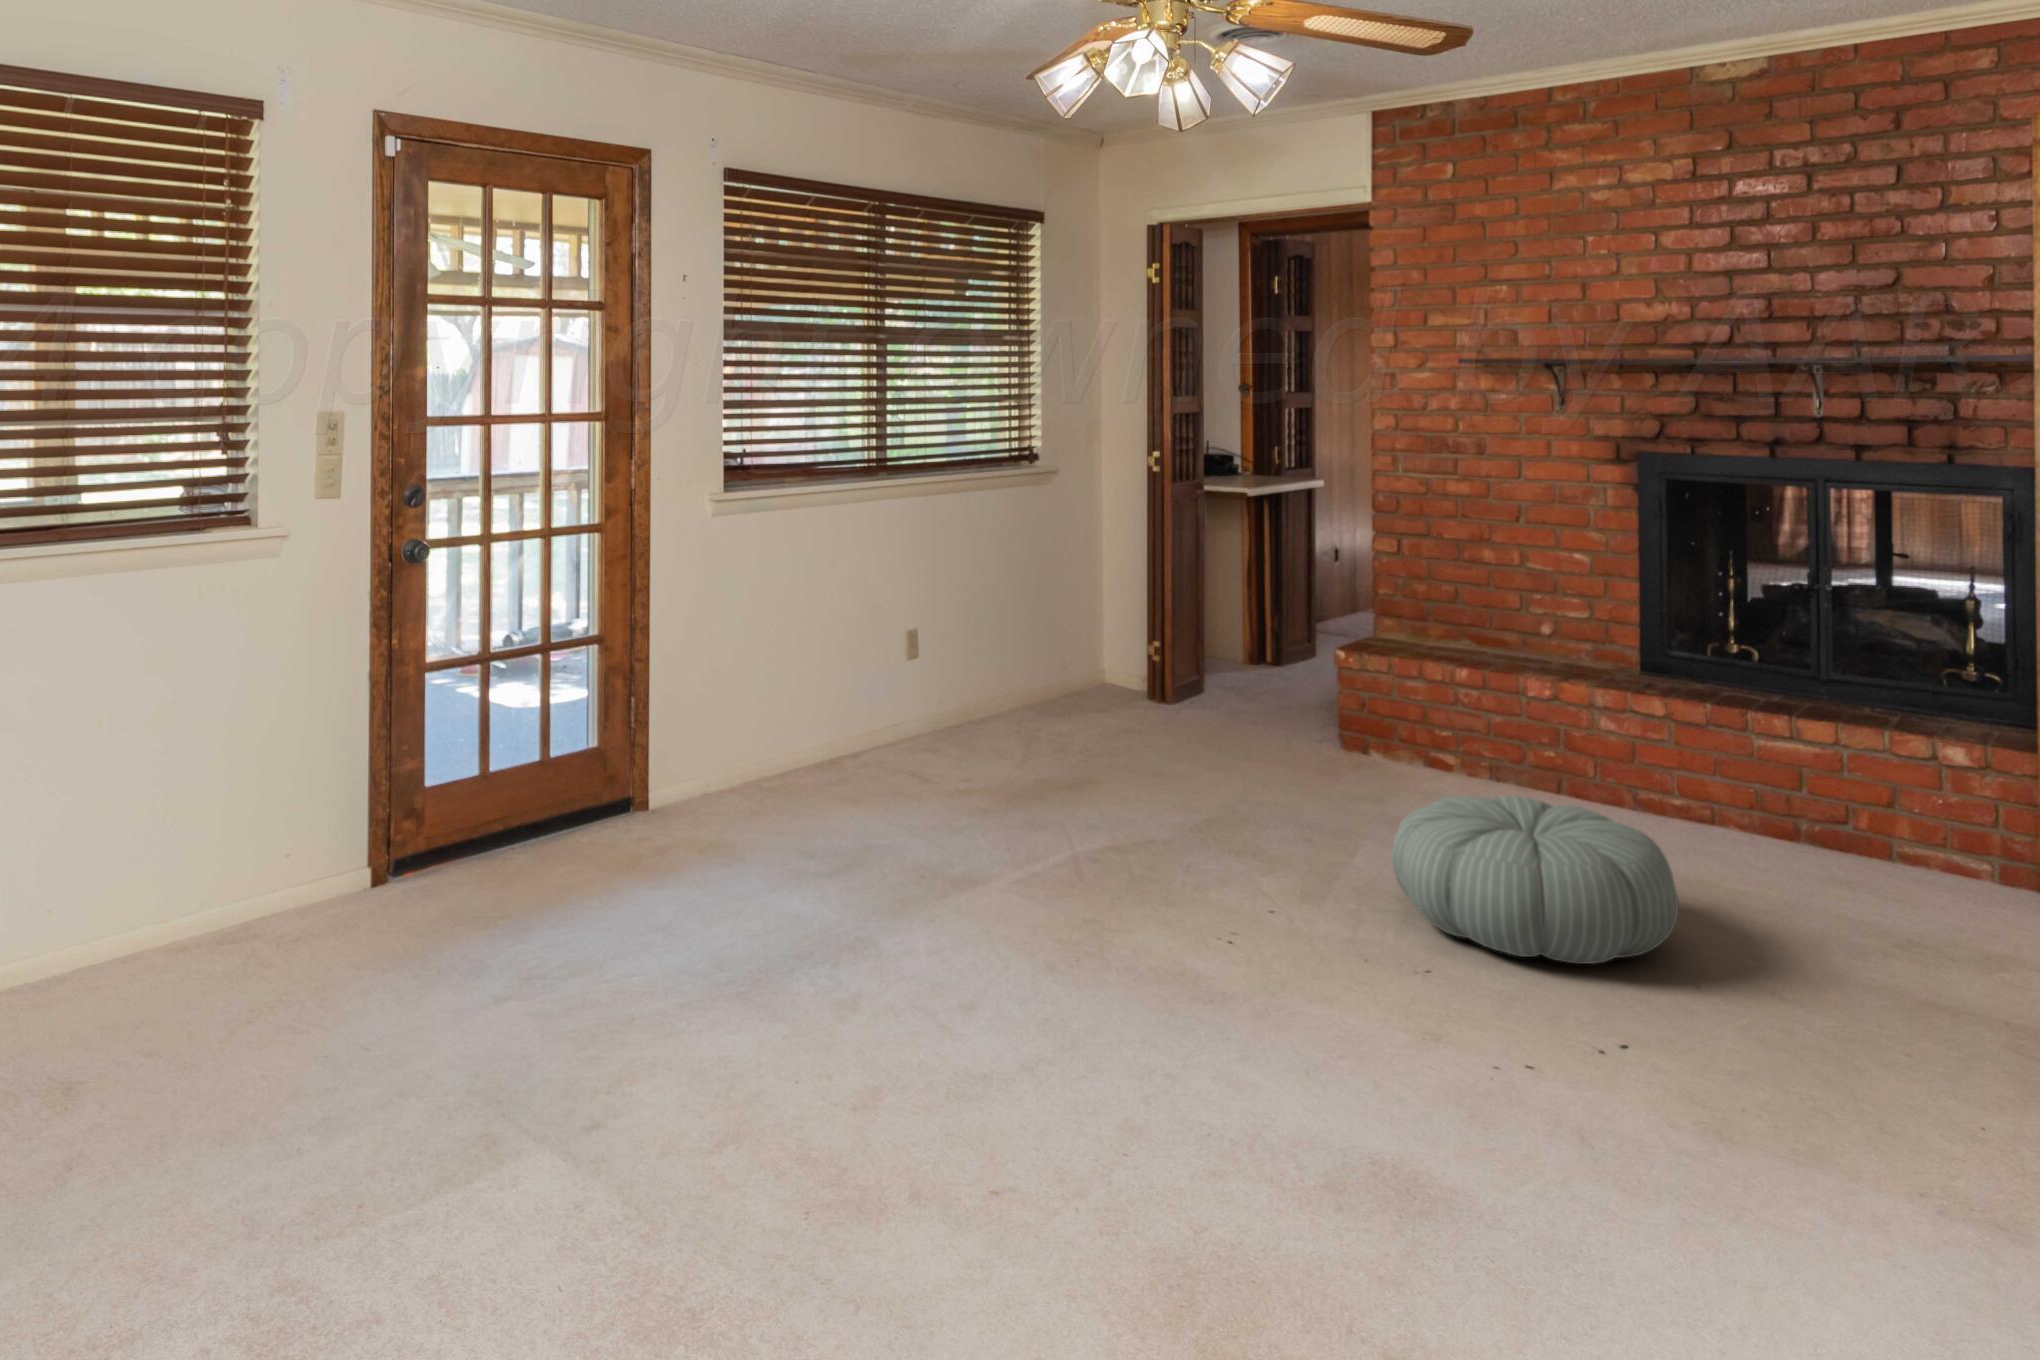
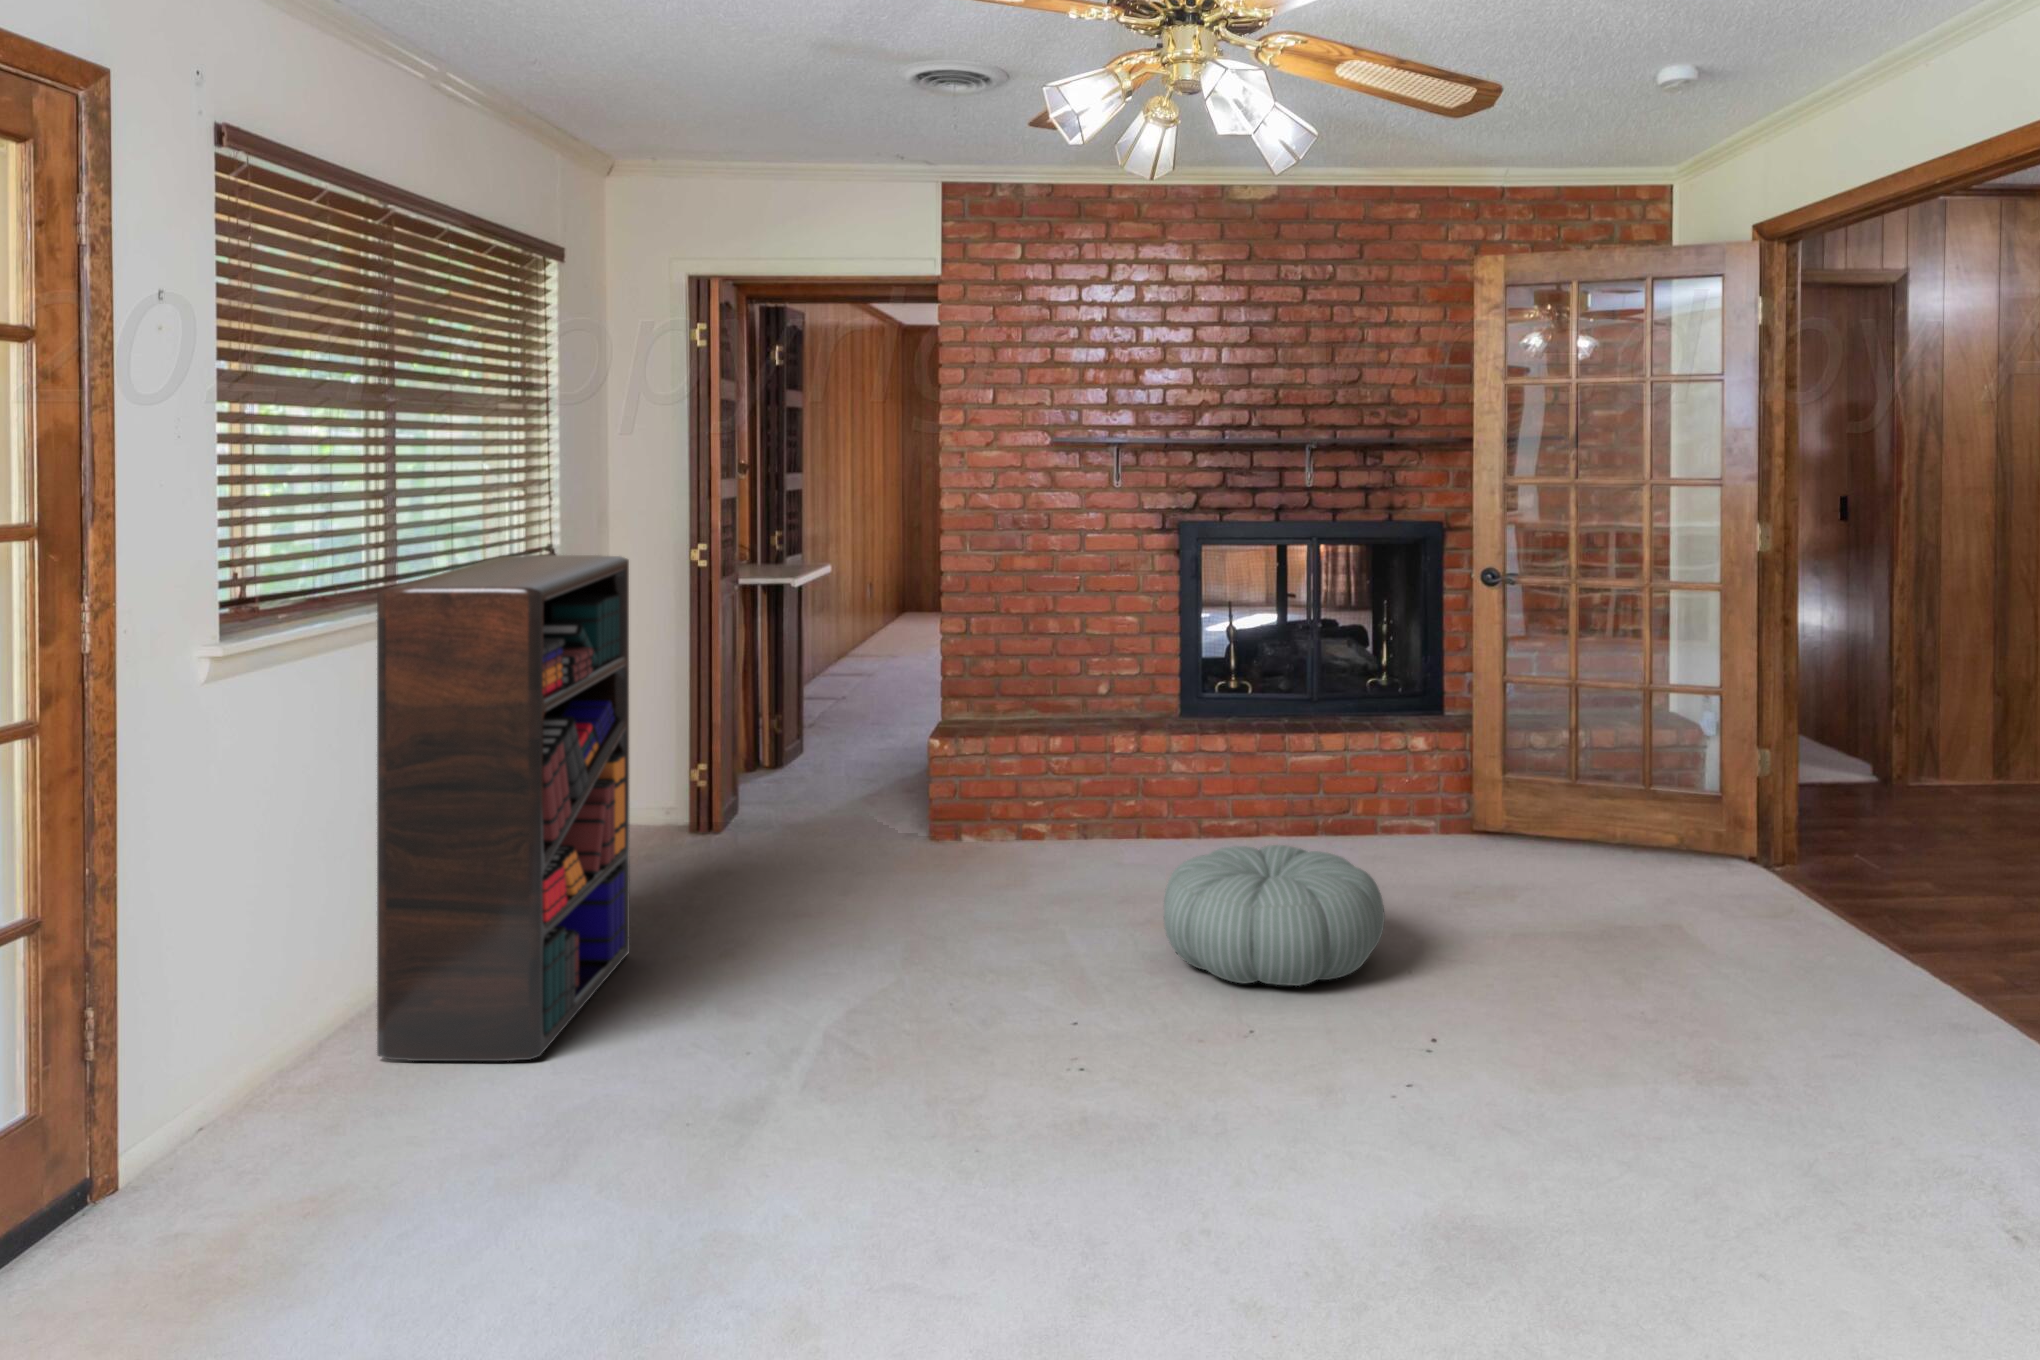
bookshelf: none [726,437,964,814] -> present [377,555,630,1061]

